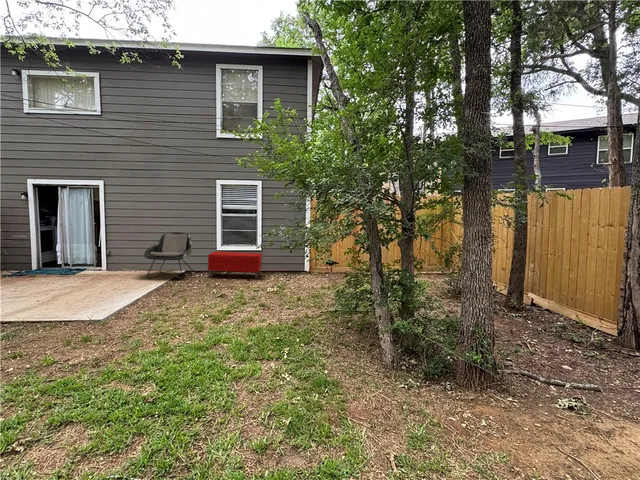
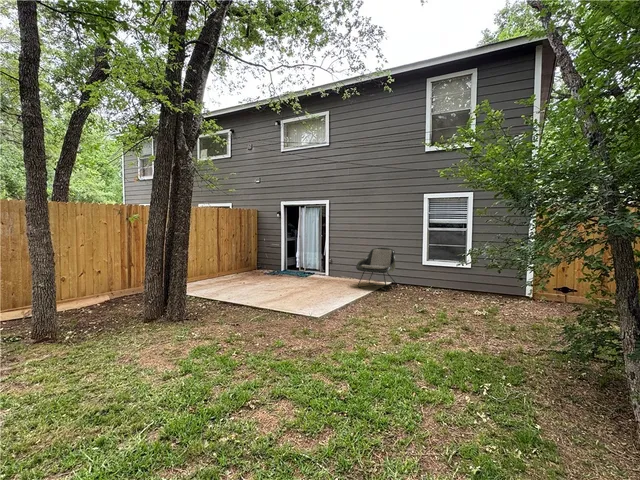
bench: present [208,251,262,279] -> none [410,267,467,299]

